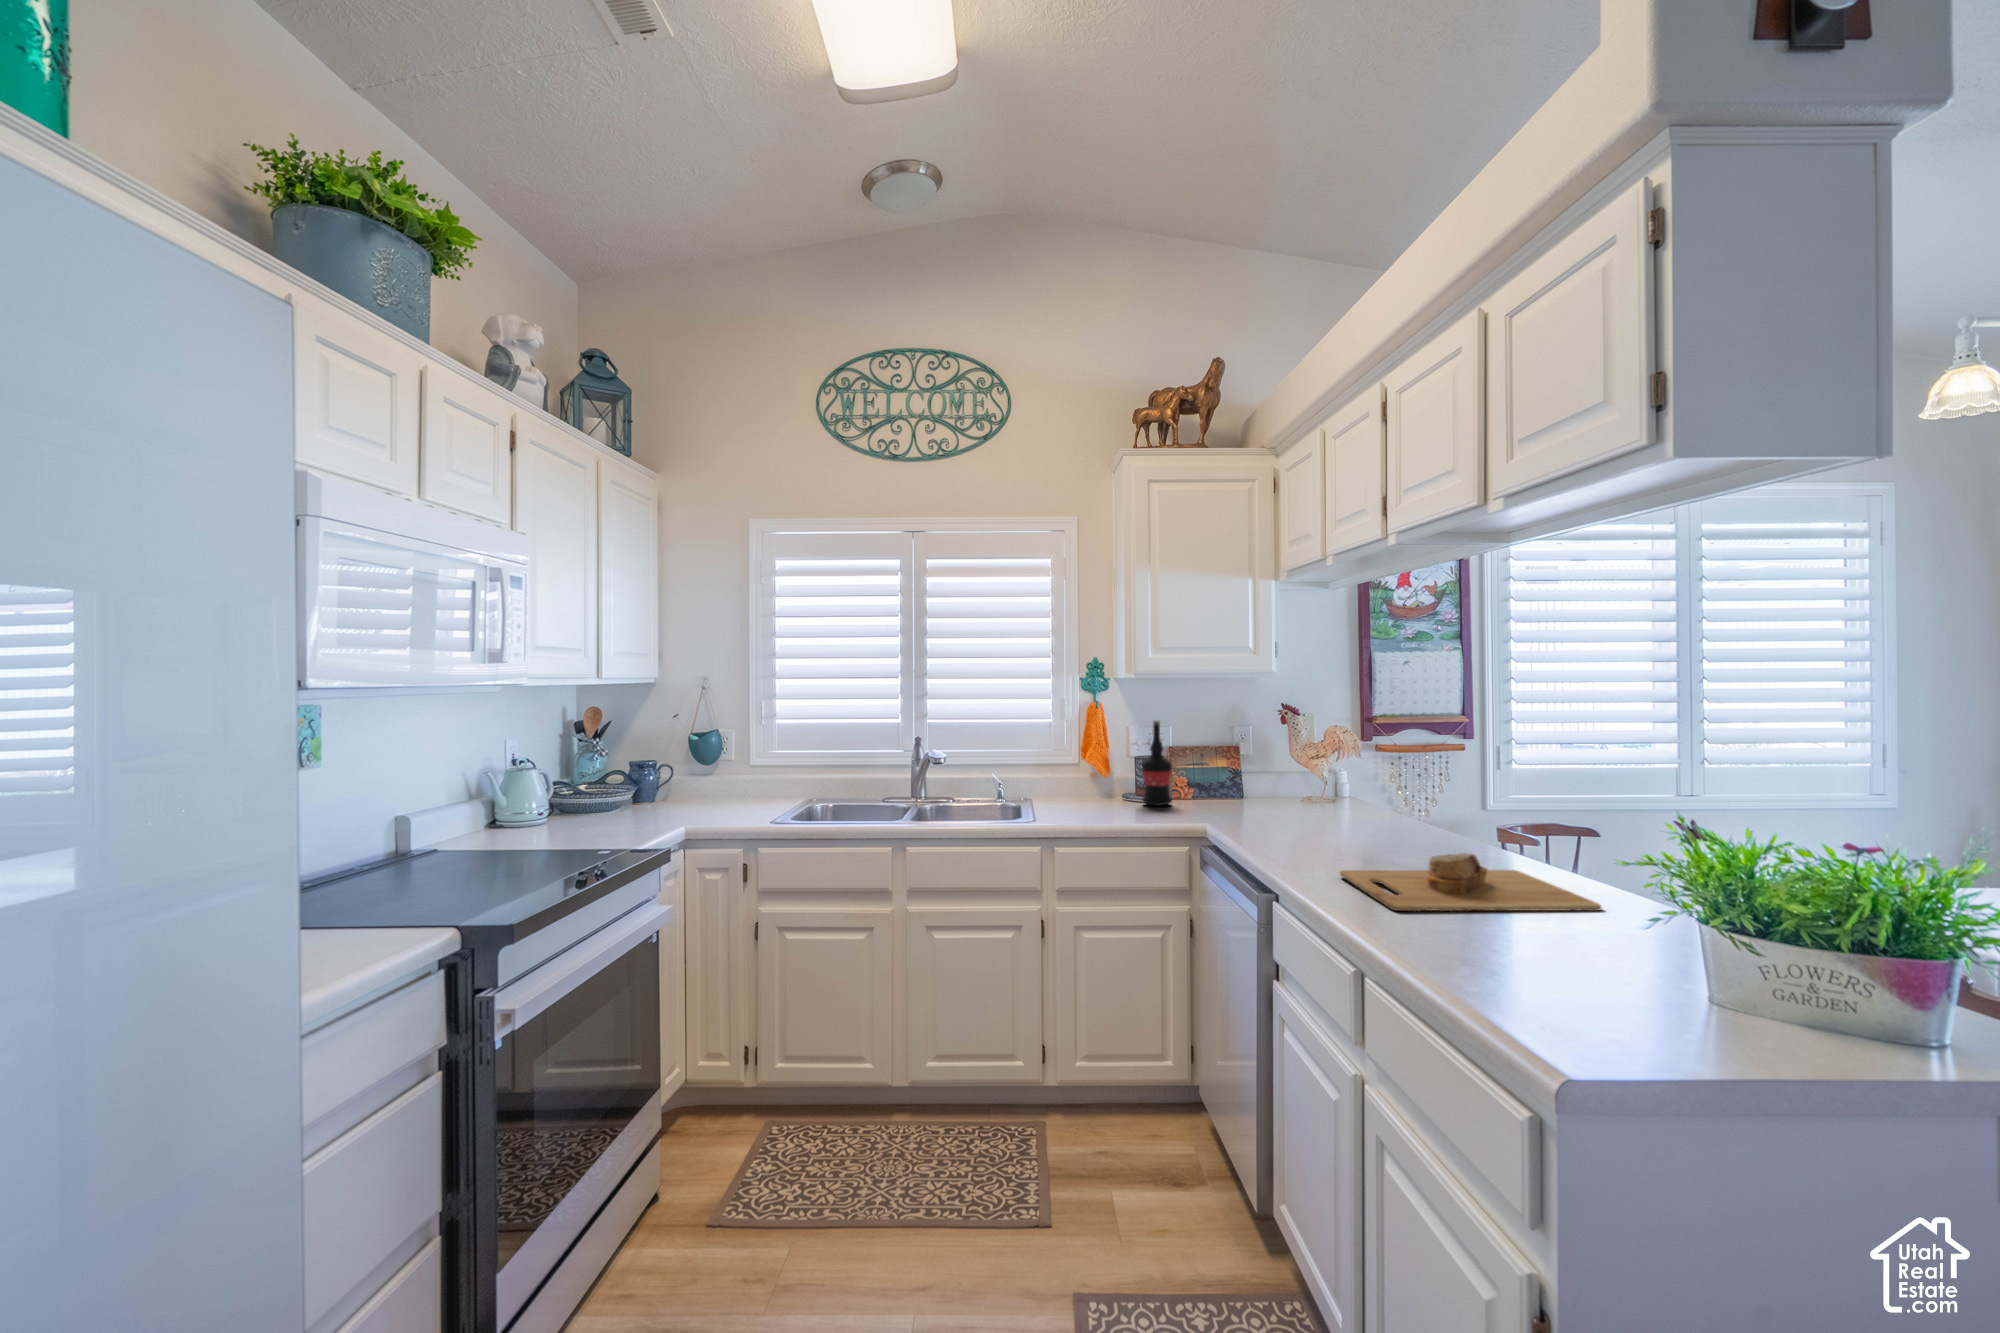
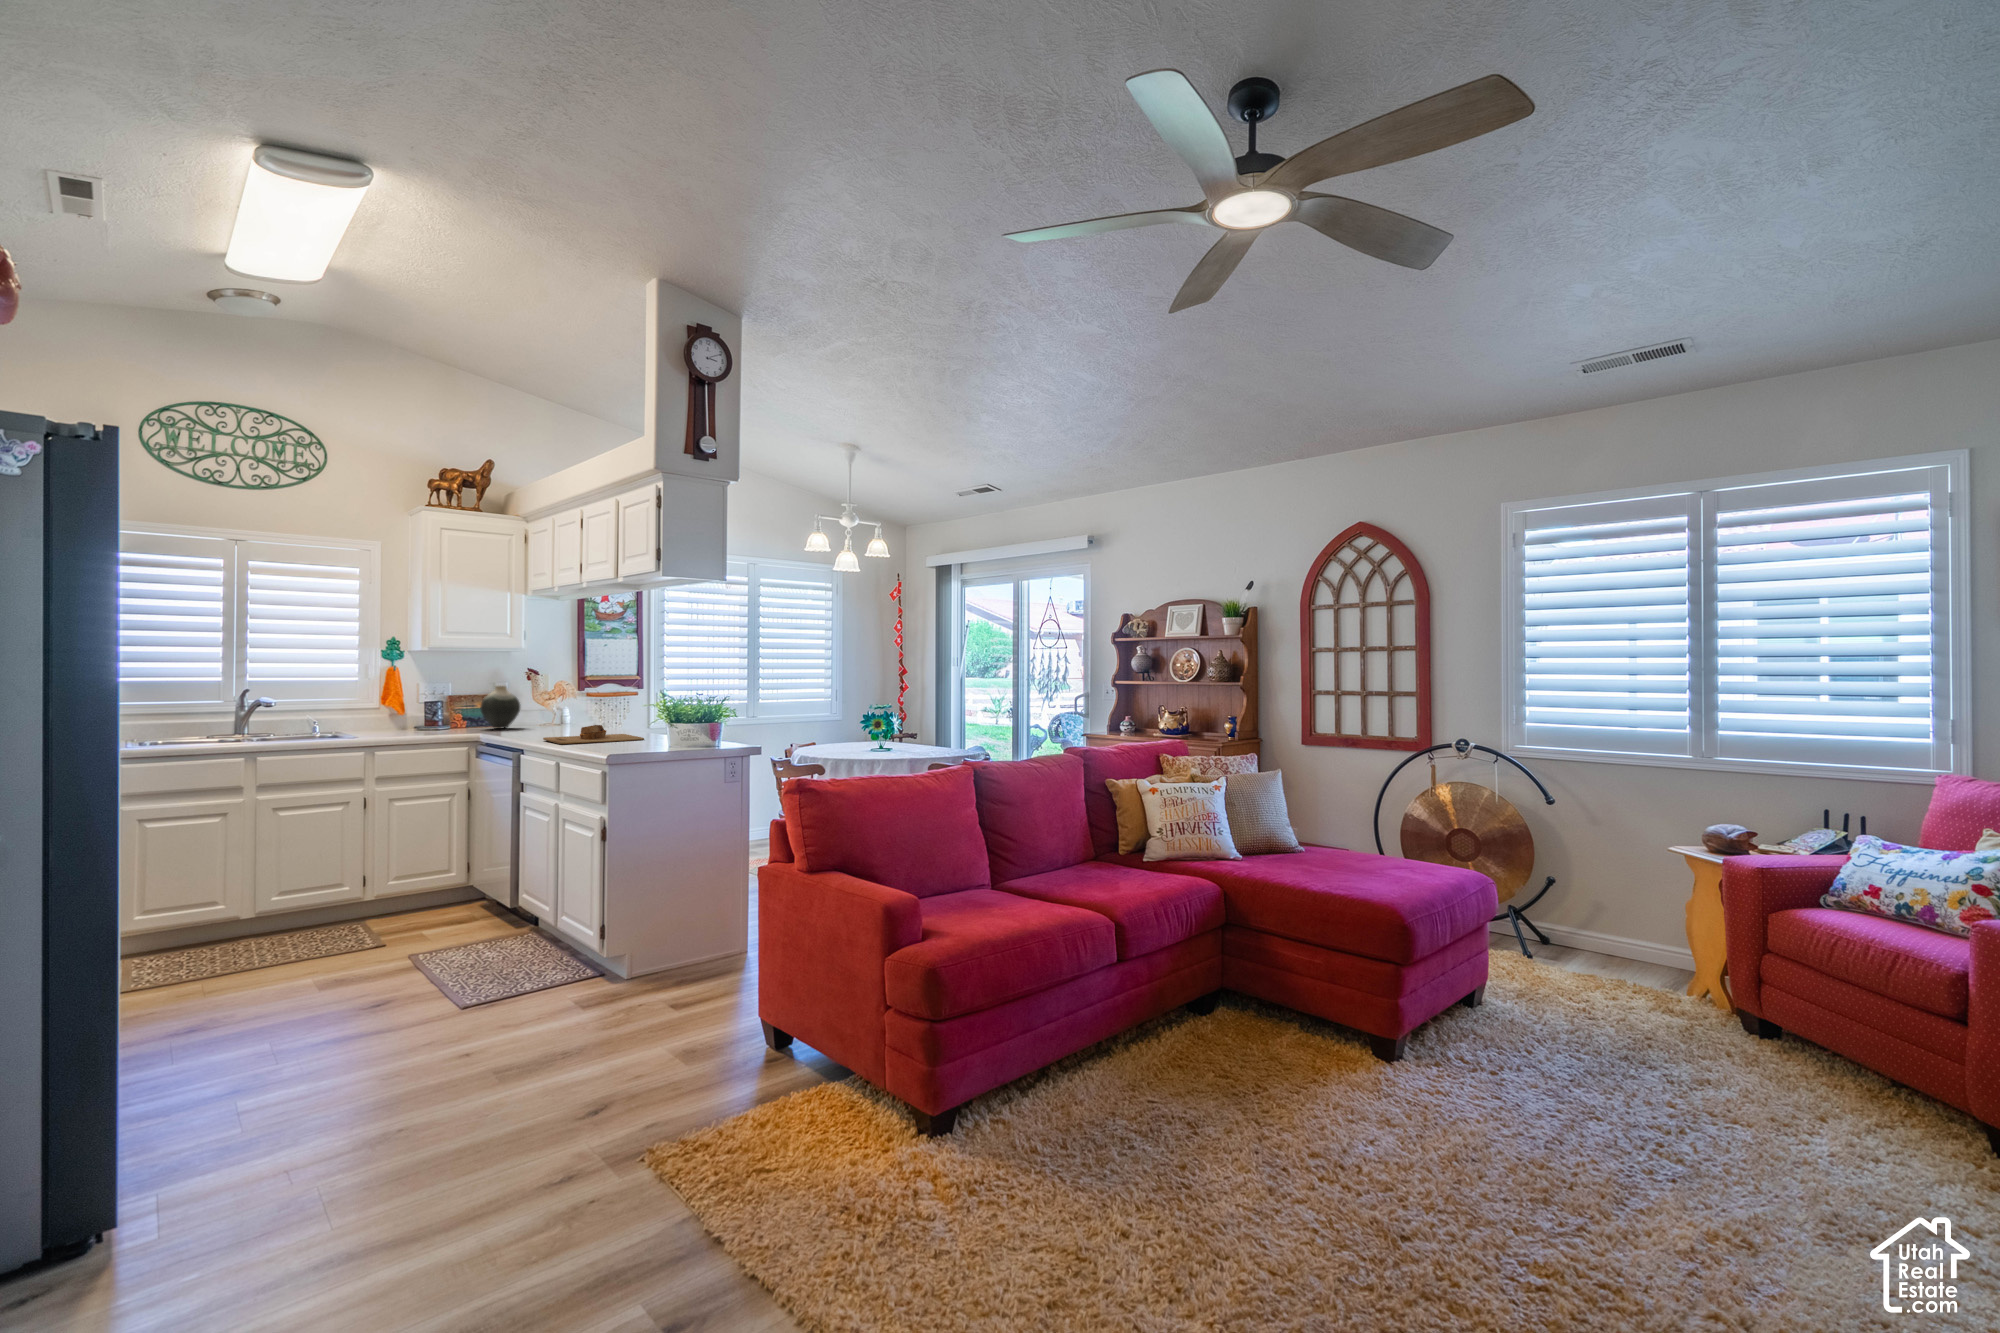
wine bottle: present [1142,721,1172,805] -> none [430,678,452,730]
vase: none [1212,734,1274,808] -> present [480,686,520,729]

